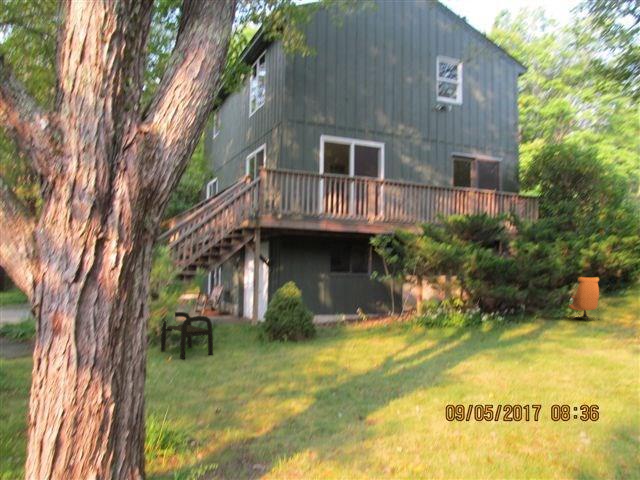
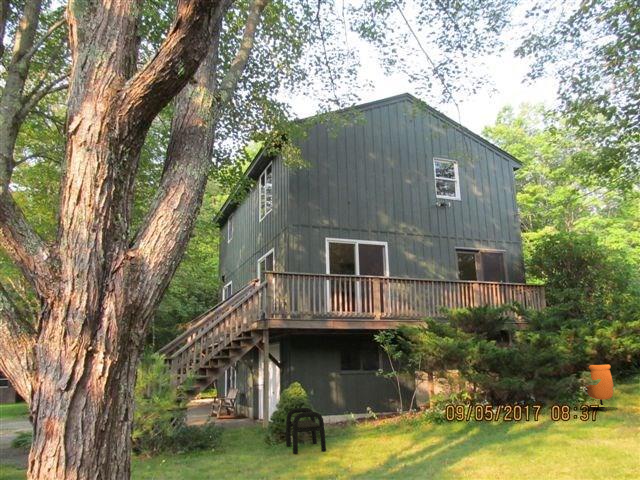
bench: present [161,312,213,359] -> present [286,408,326,454]

